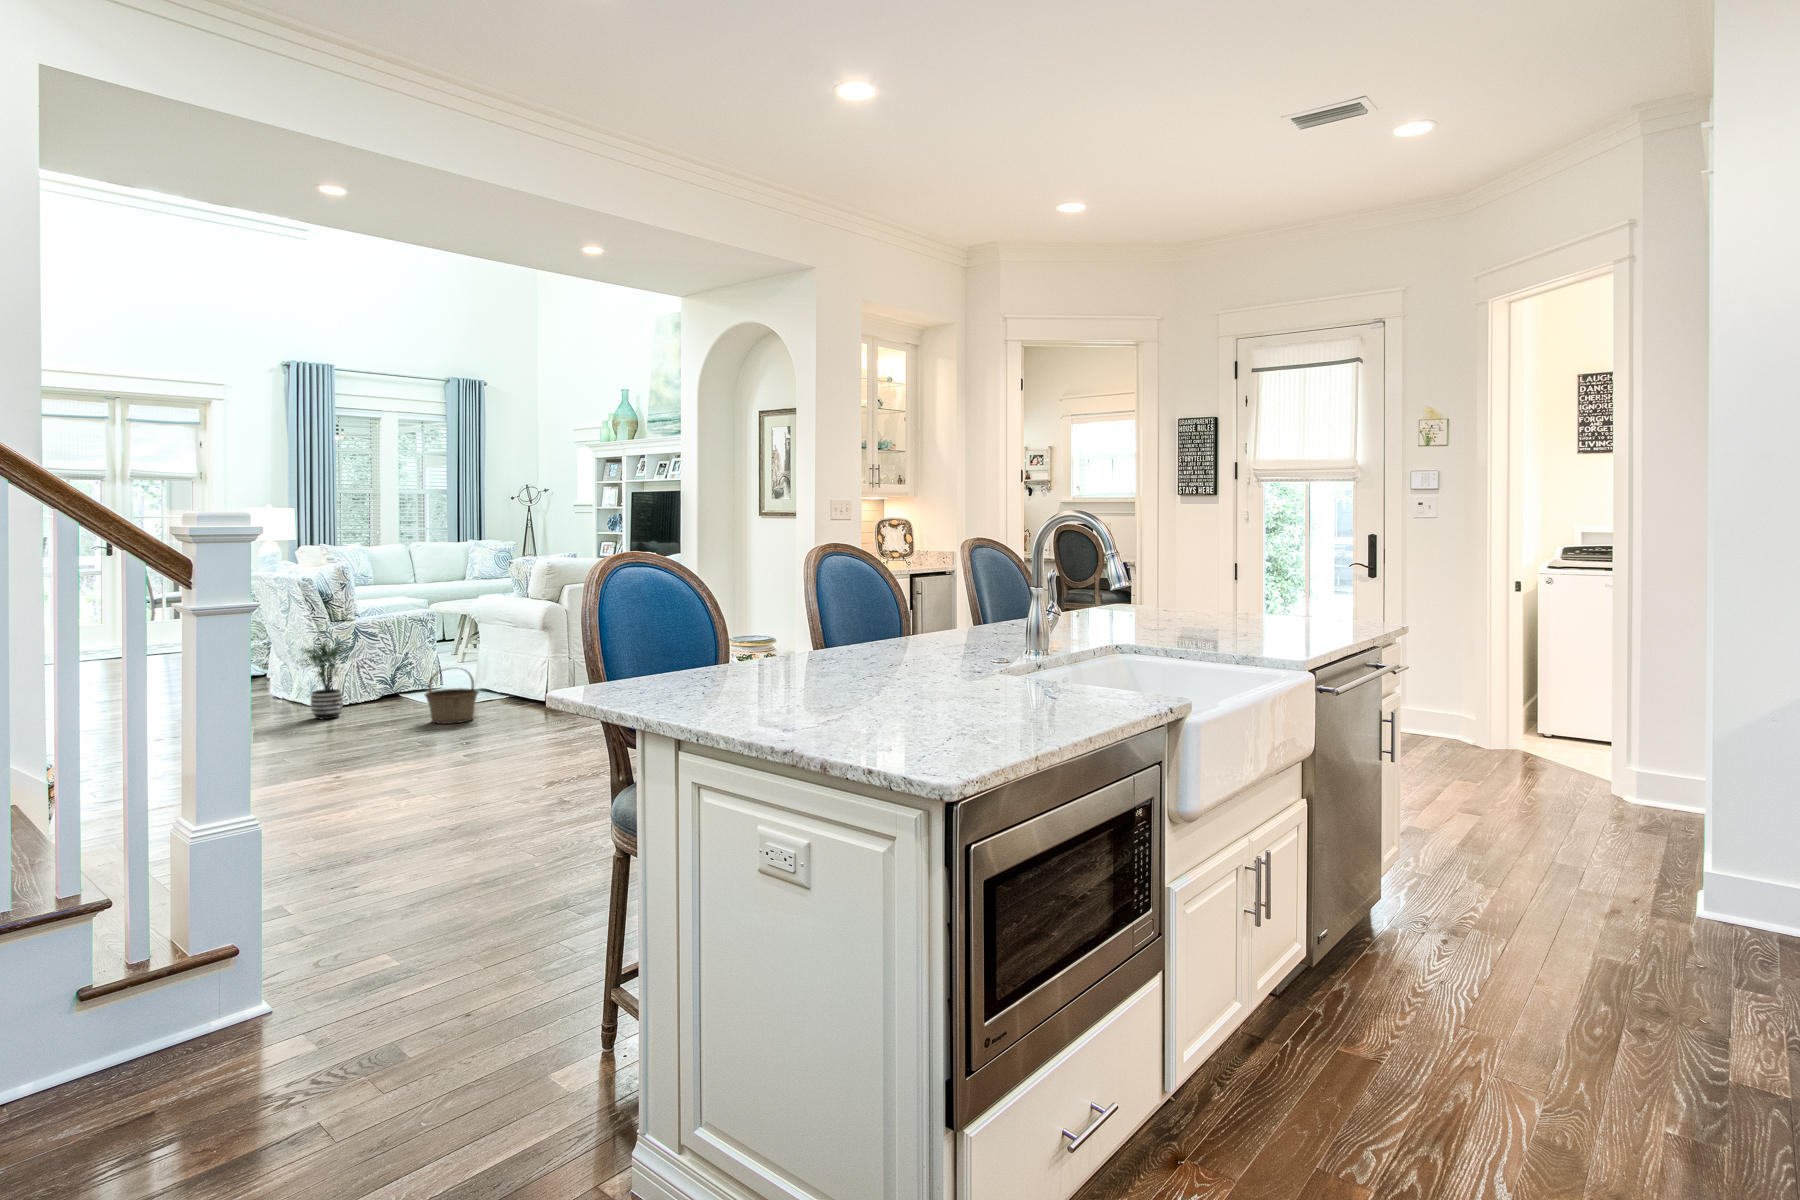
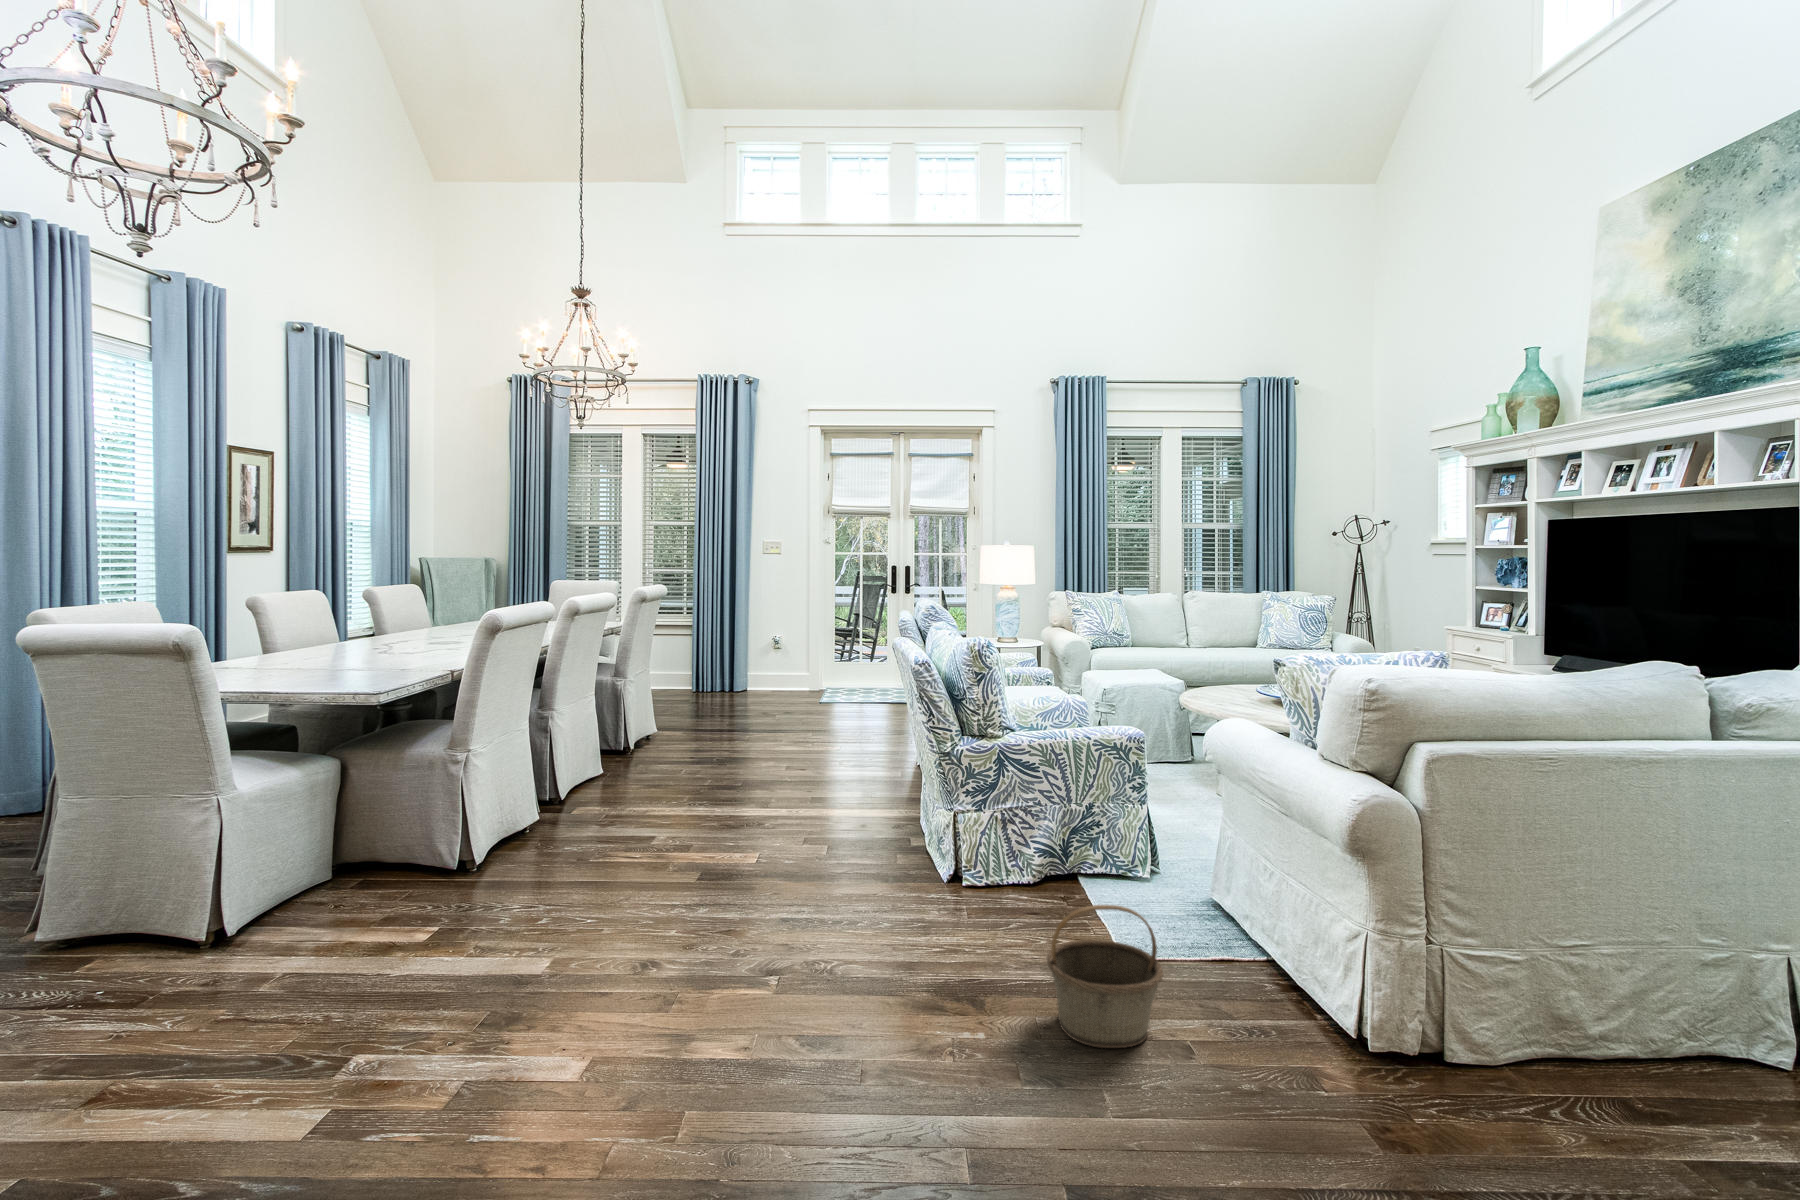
potted plant: present [297,642,349,719] -> none [864,782,962,933]

